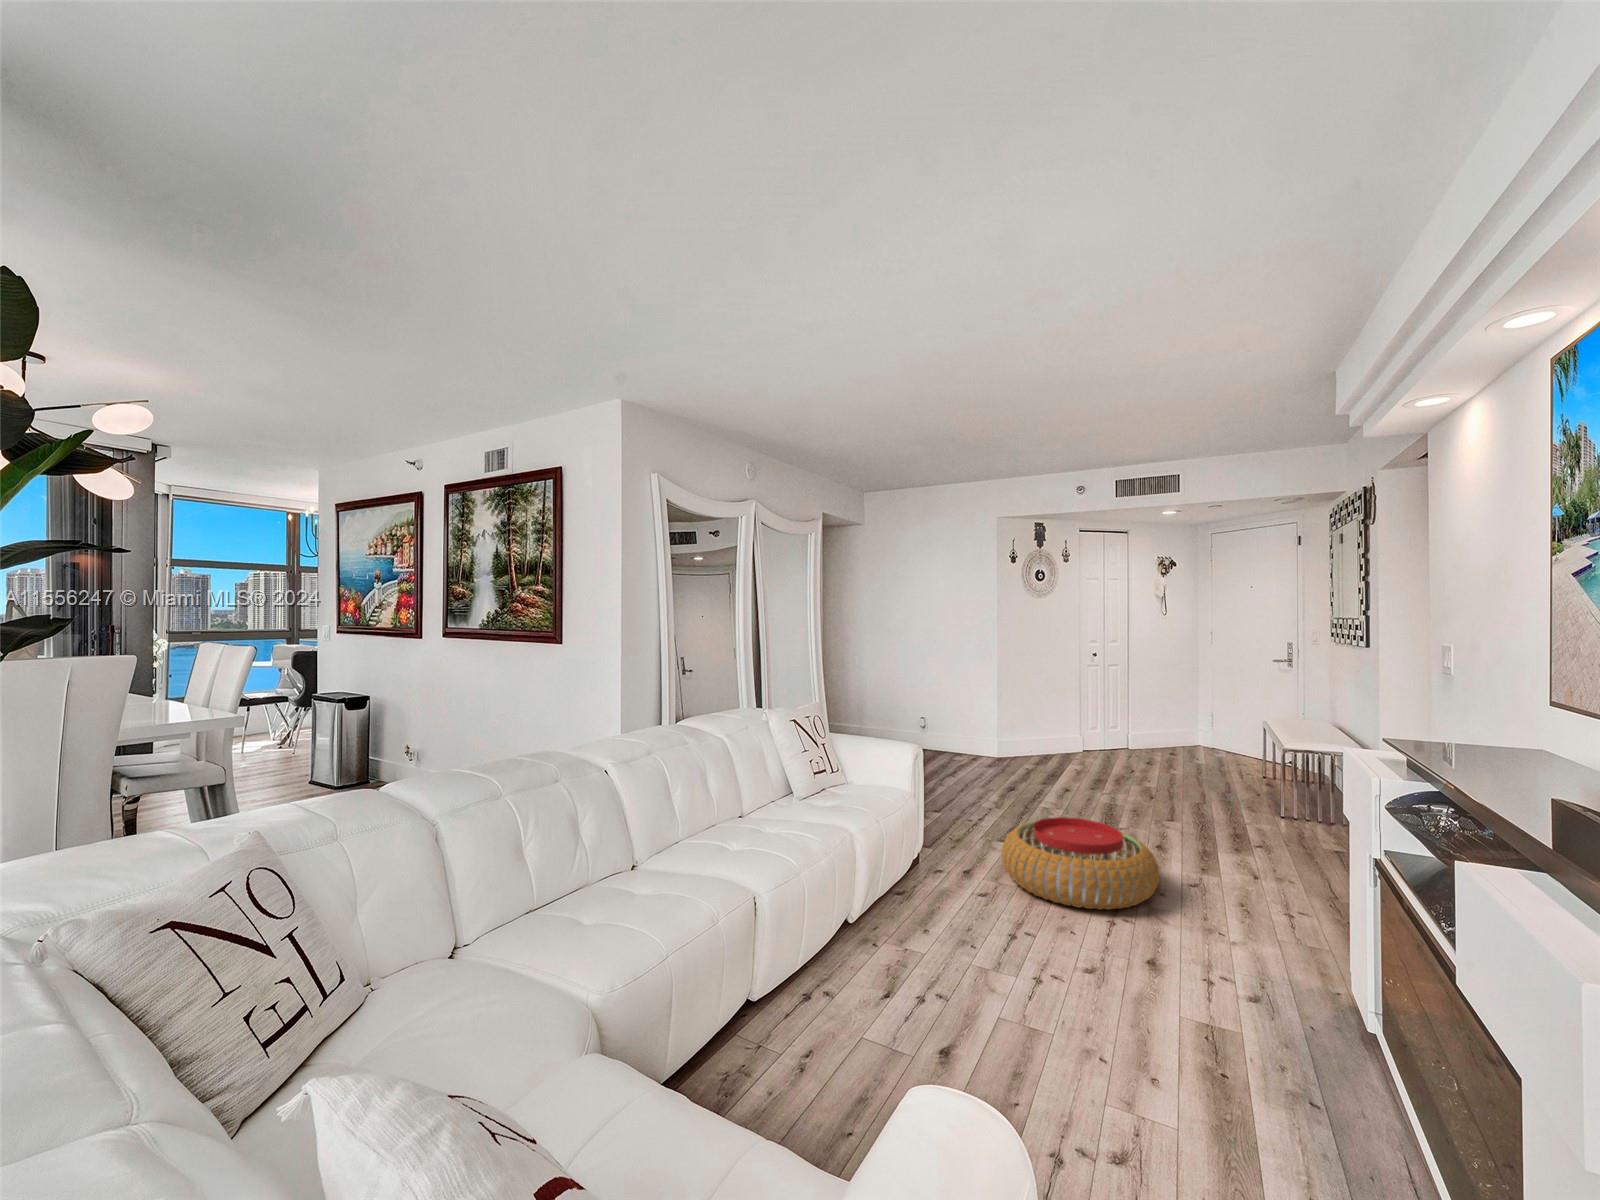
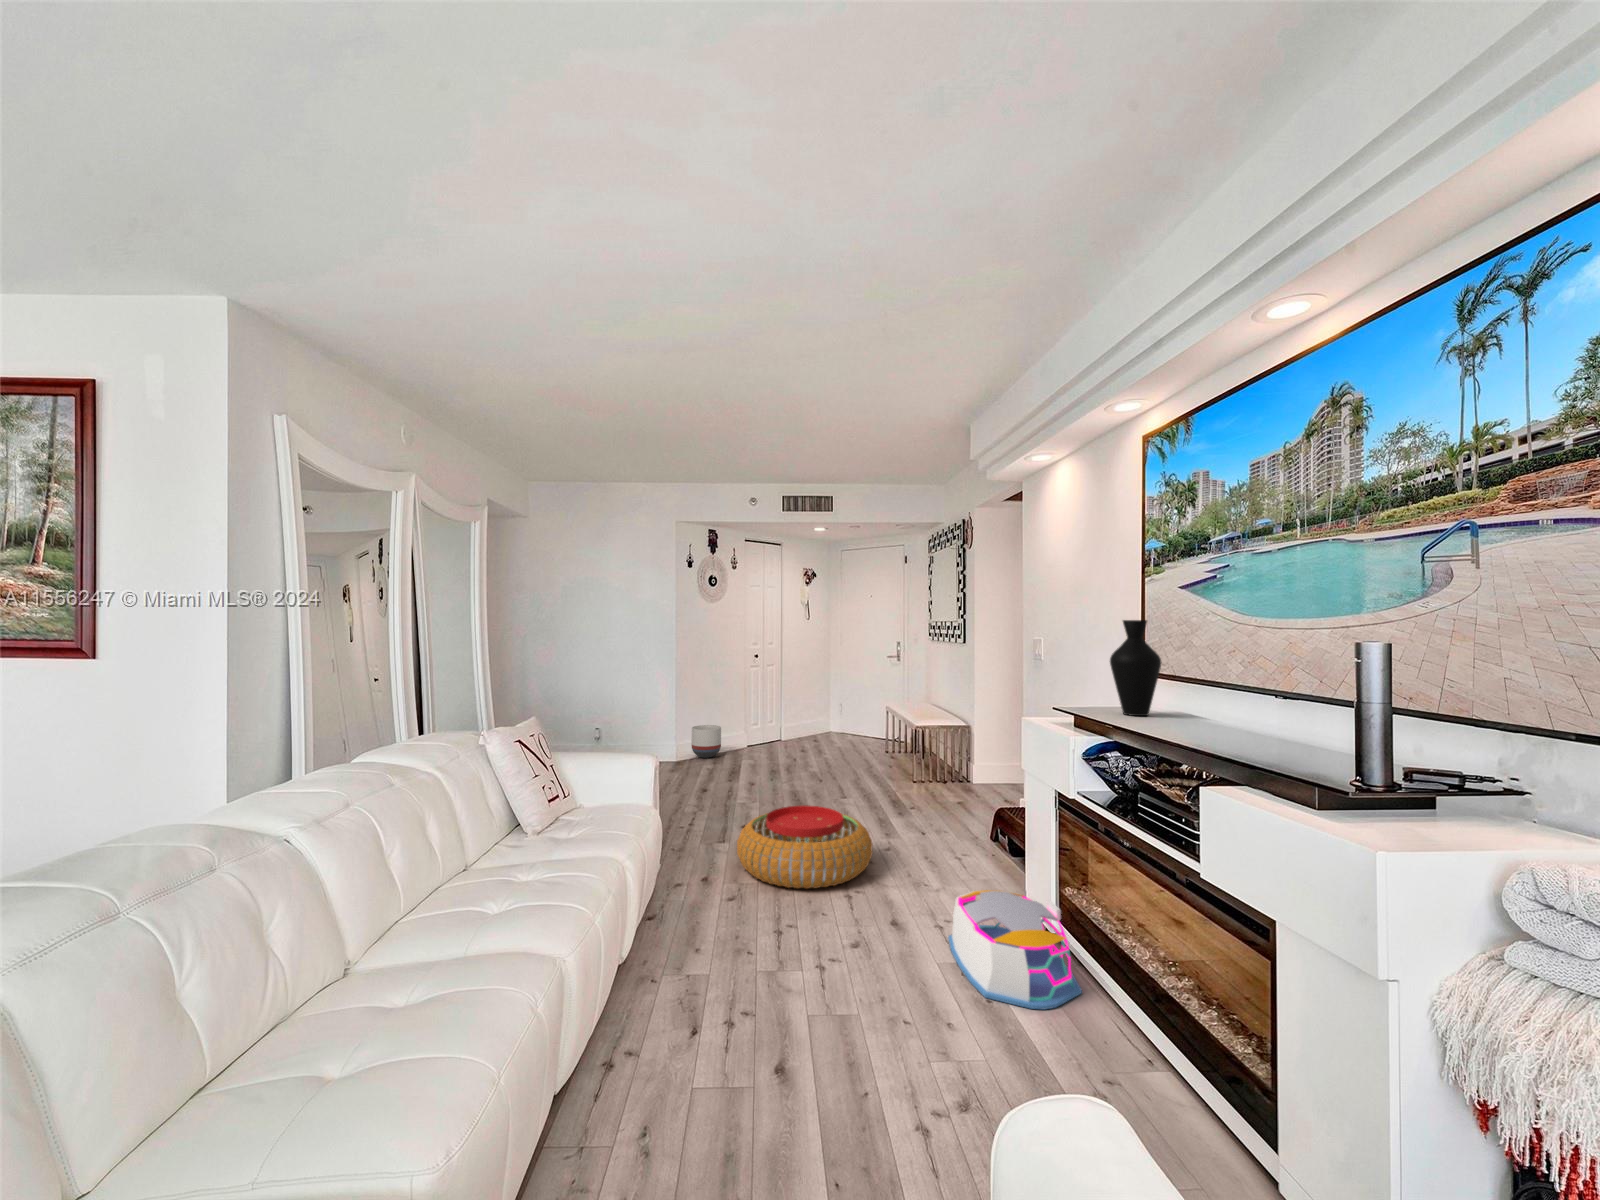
vase: none [1449,626,1543,764] -> present [1110,620,1162,716]
planter: none [1015,725,1047,759] -> present [692,725,721,758]
storage bin: none [1205,951,1370,1114] -> present [948,890,1082,1010]

